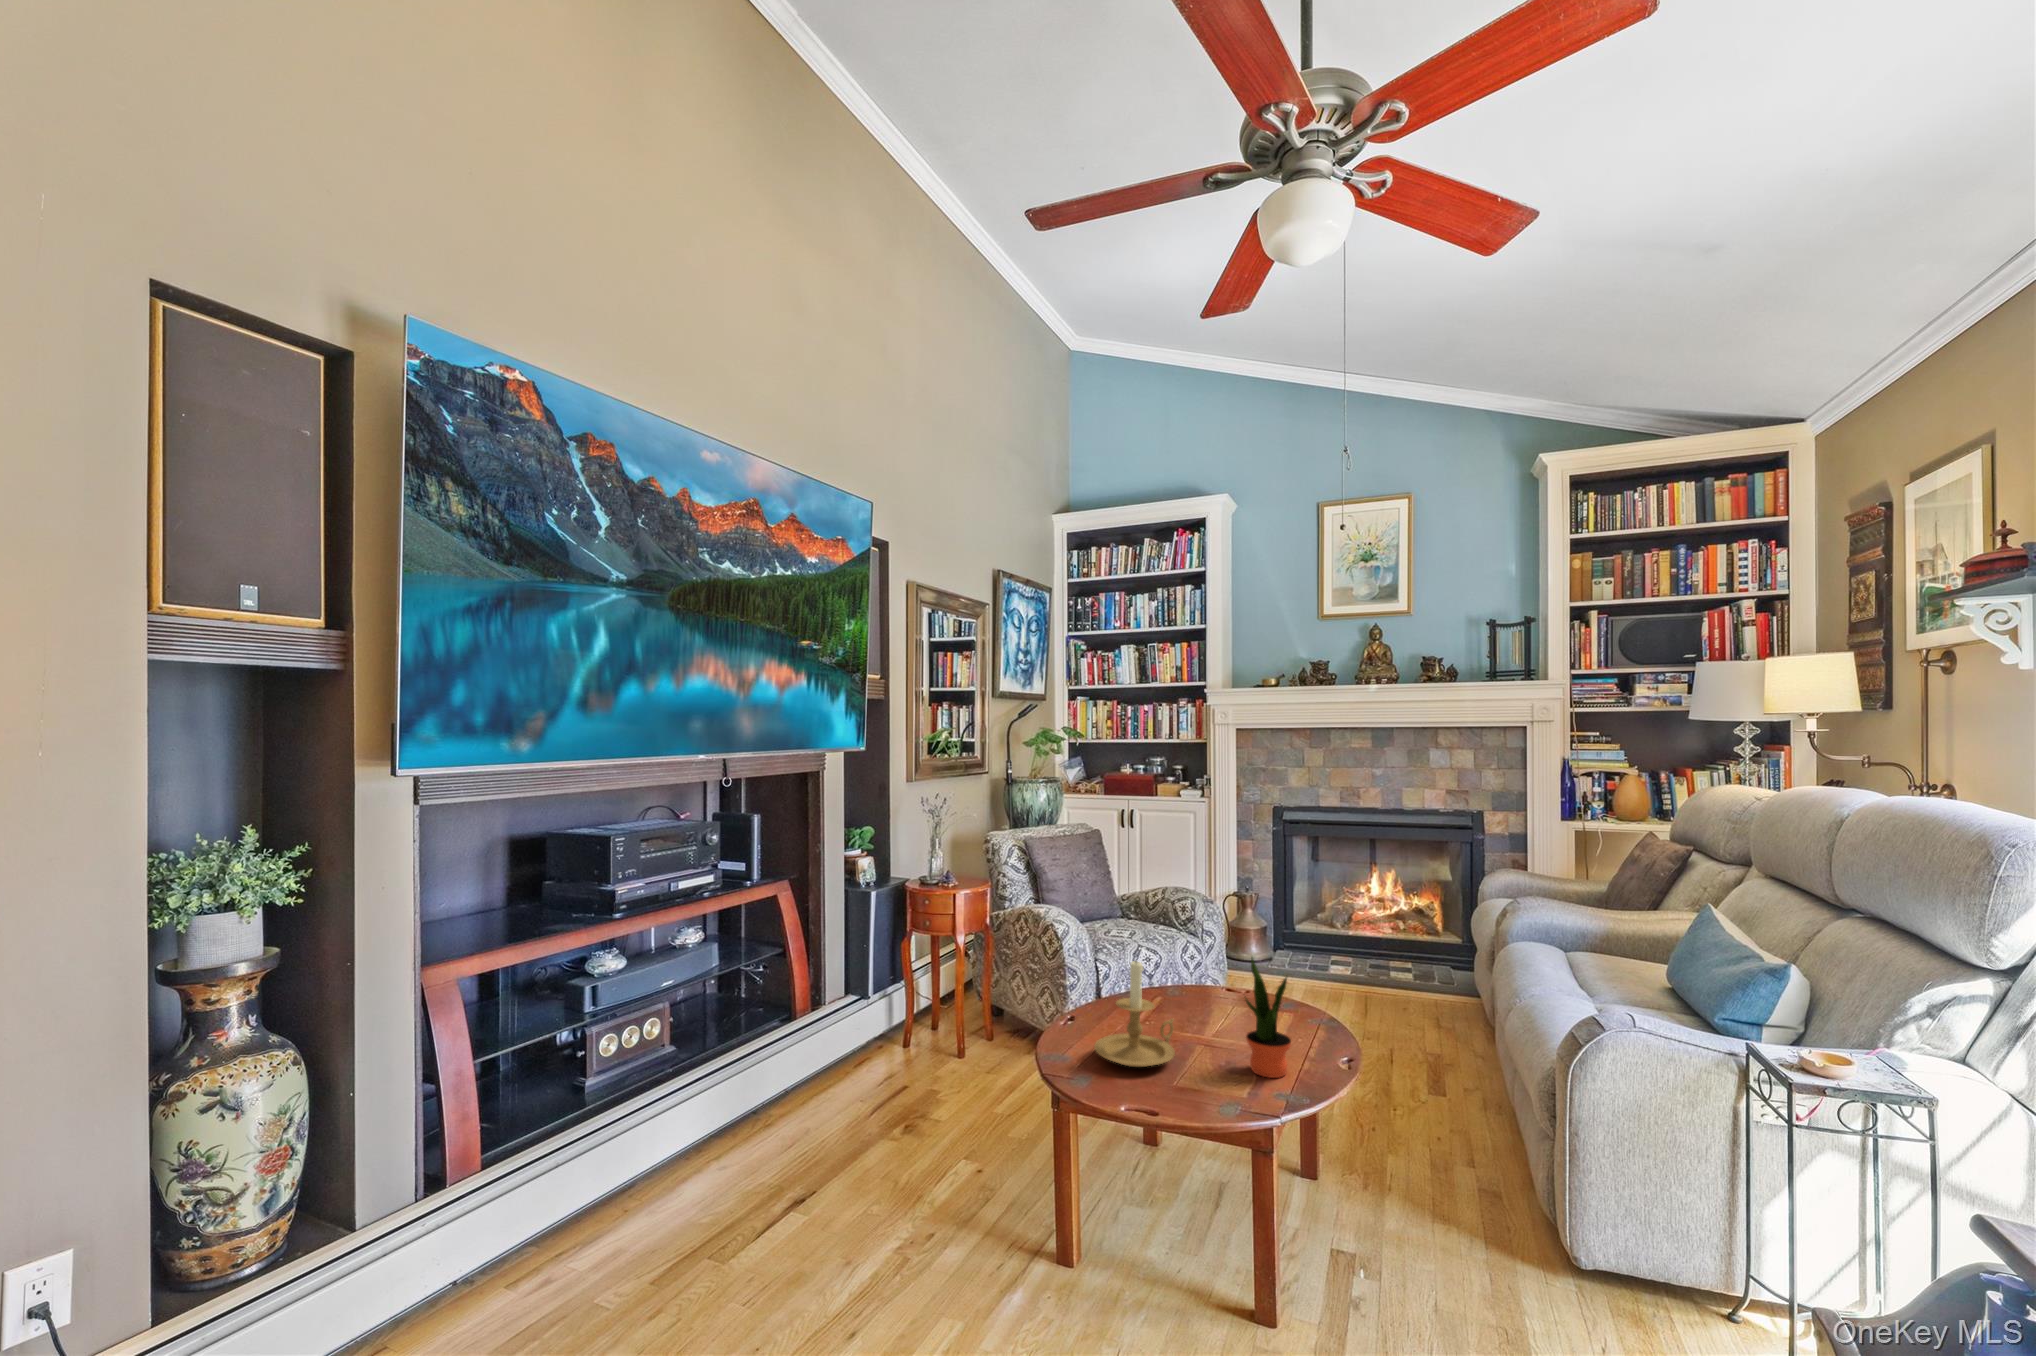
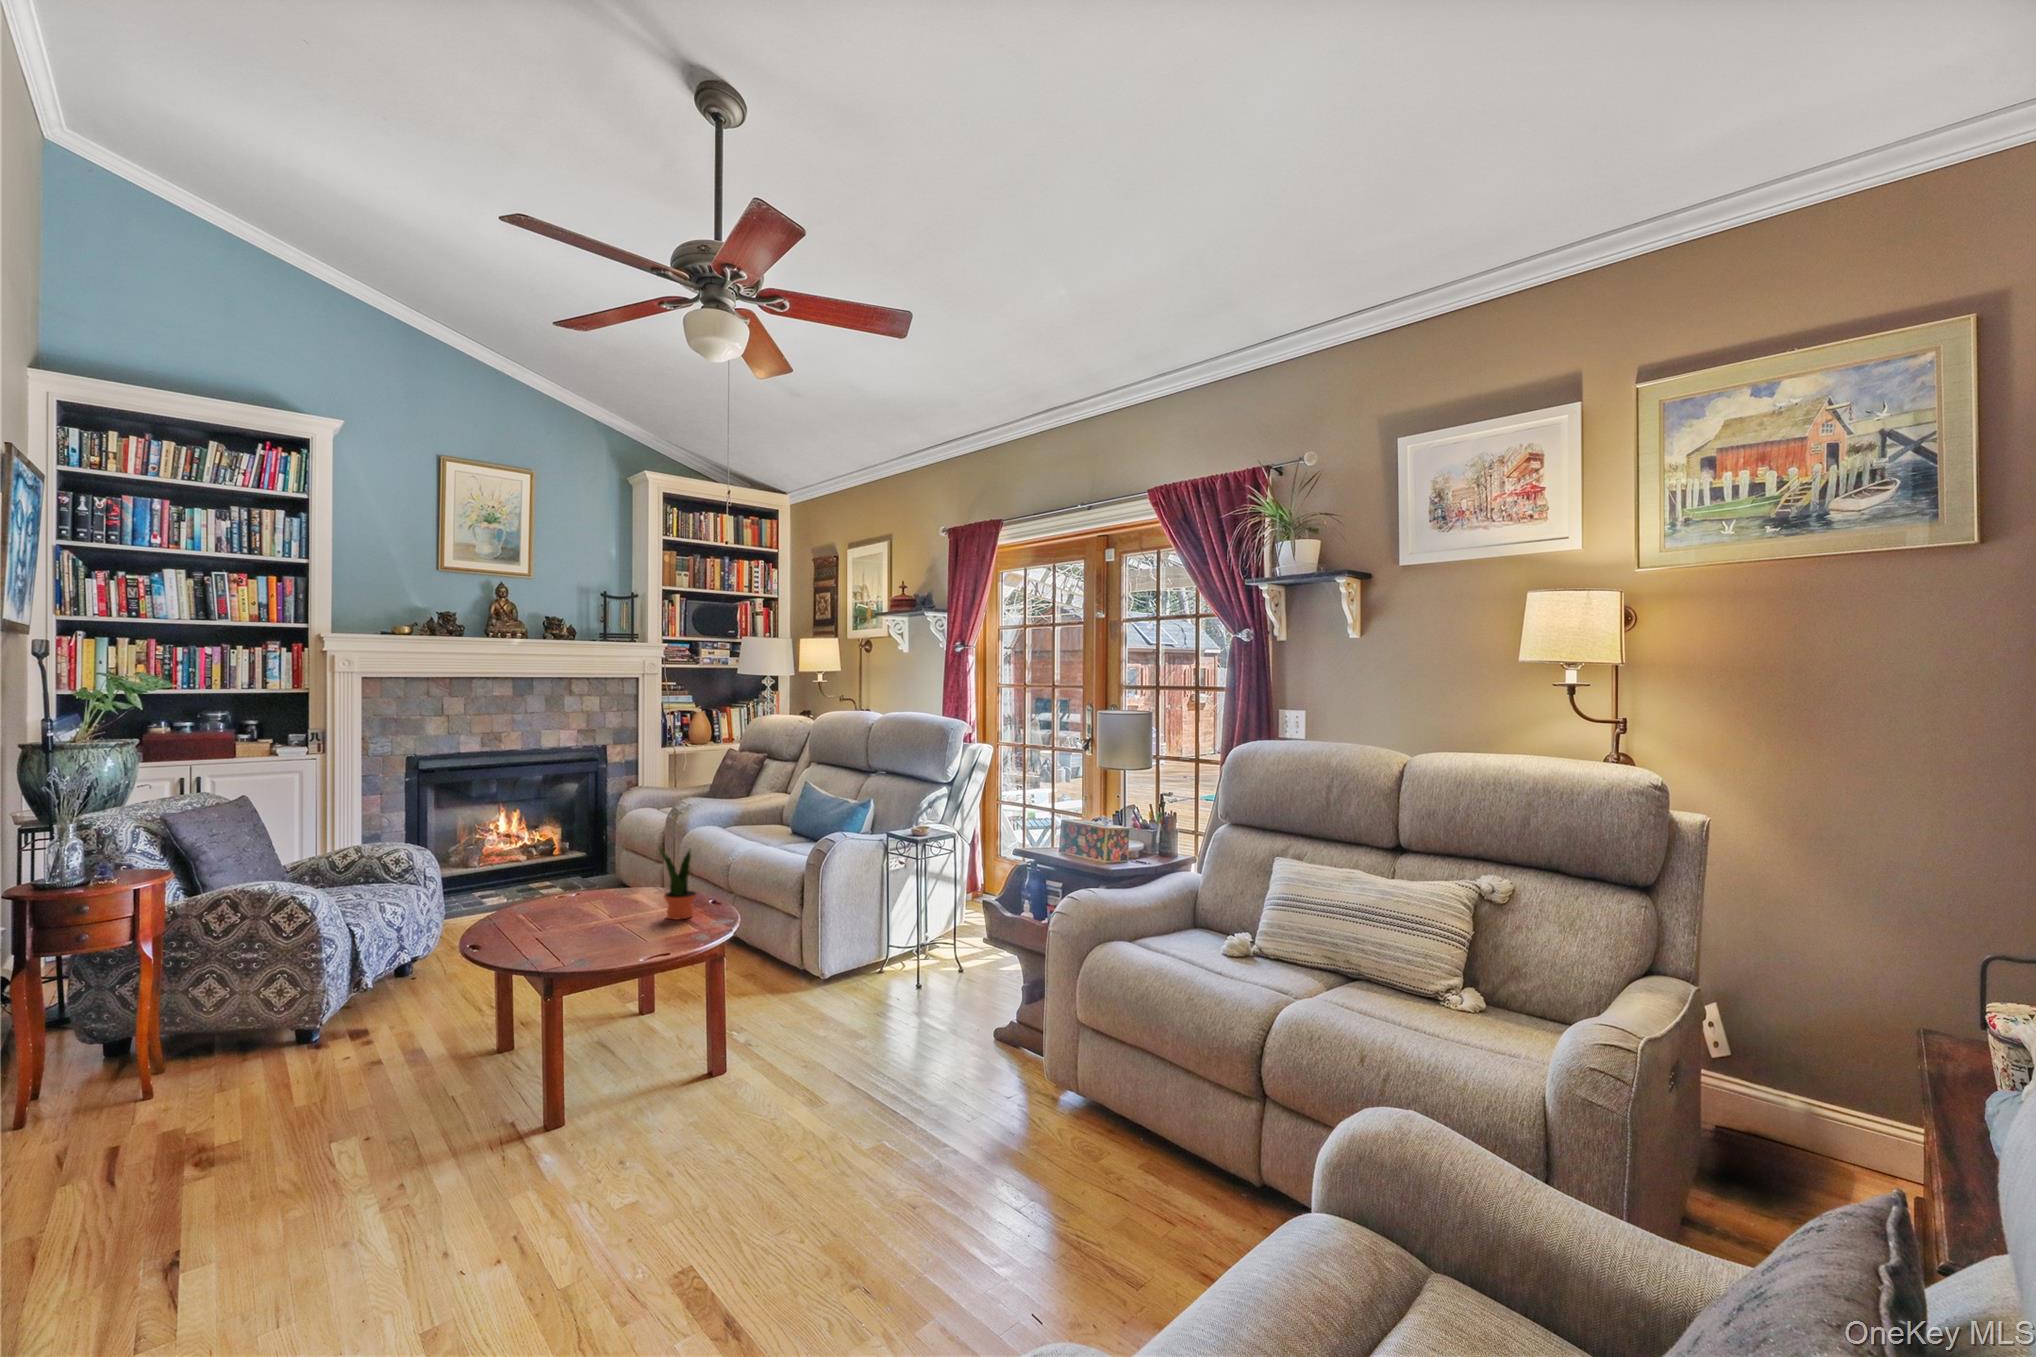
candle holder: present [1094,960,1175,1067] -> none [555,860,626,943]

